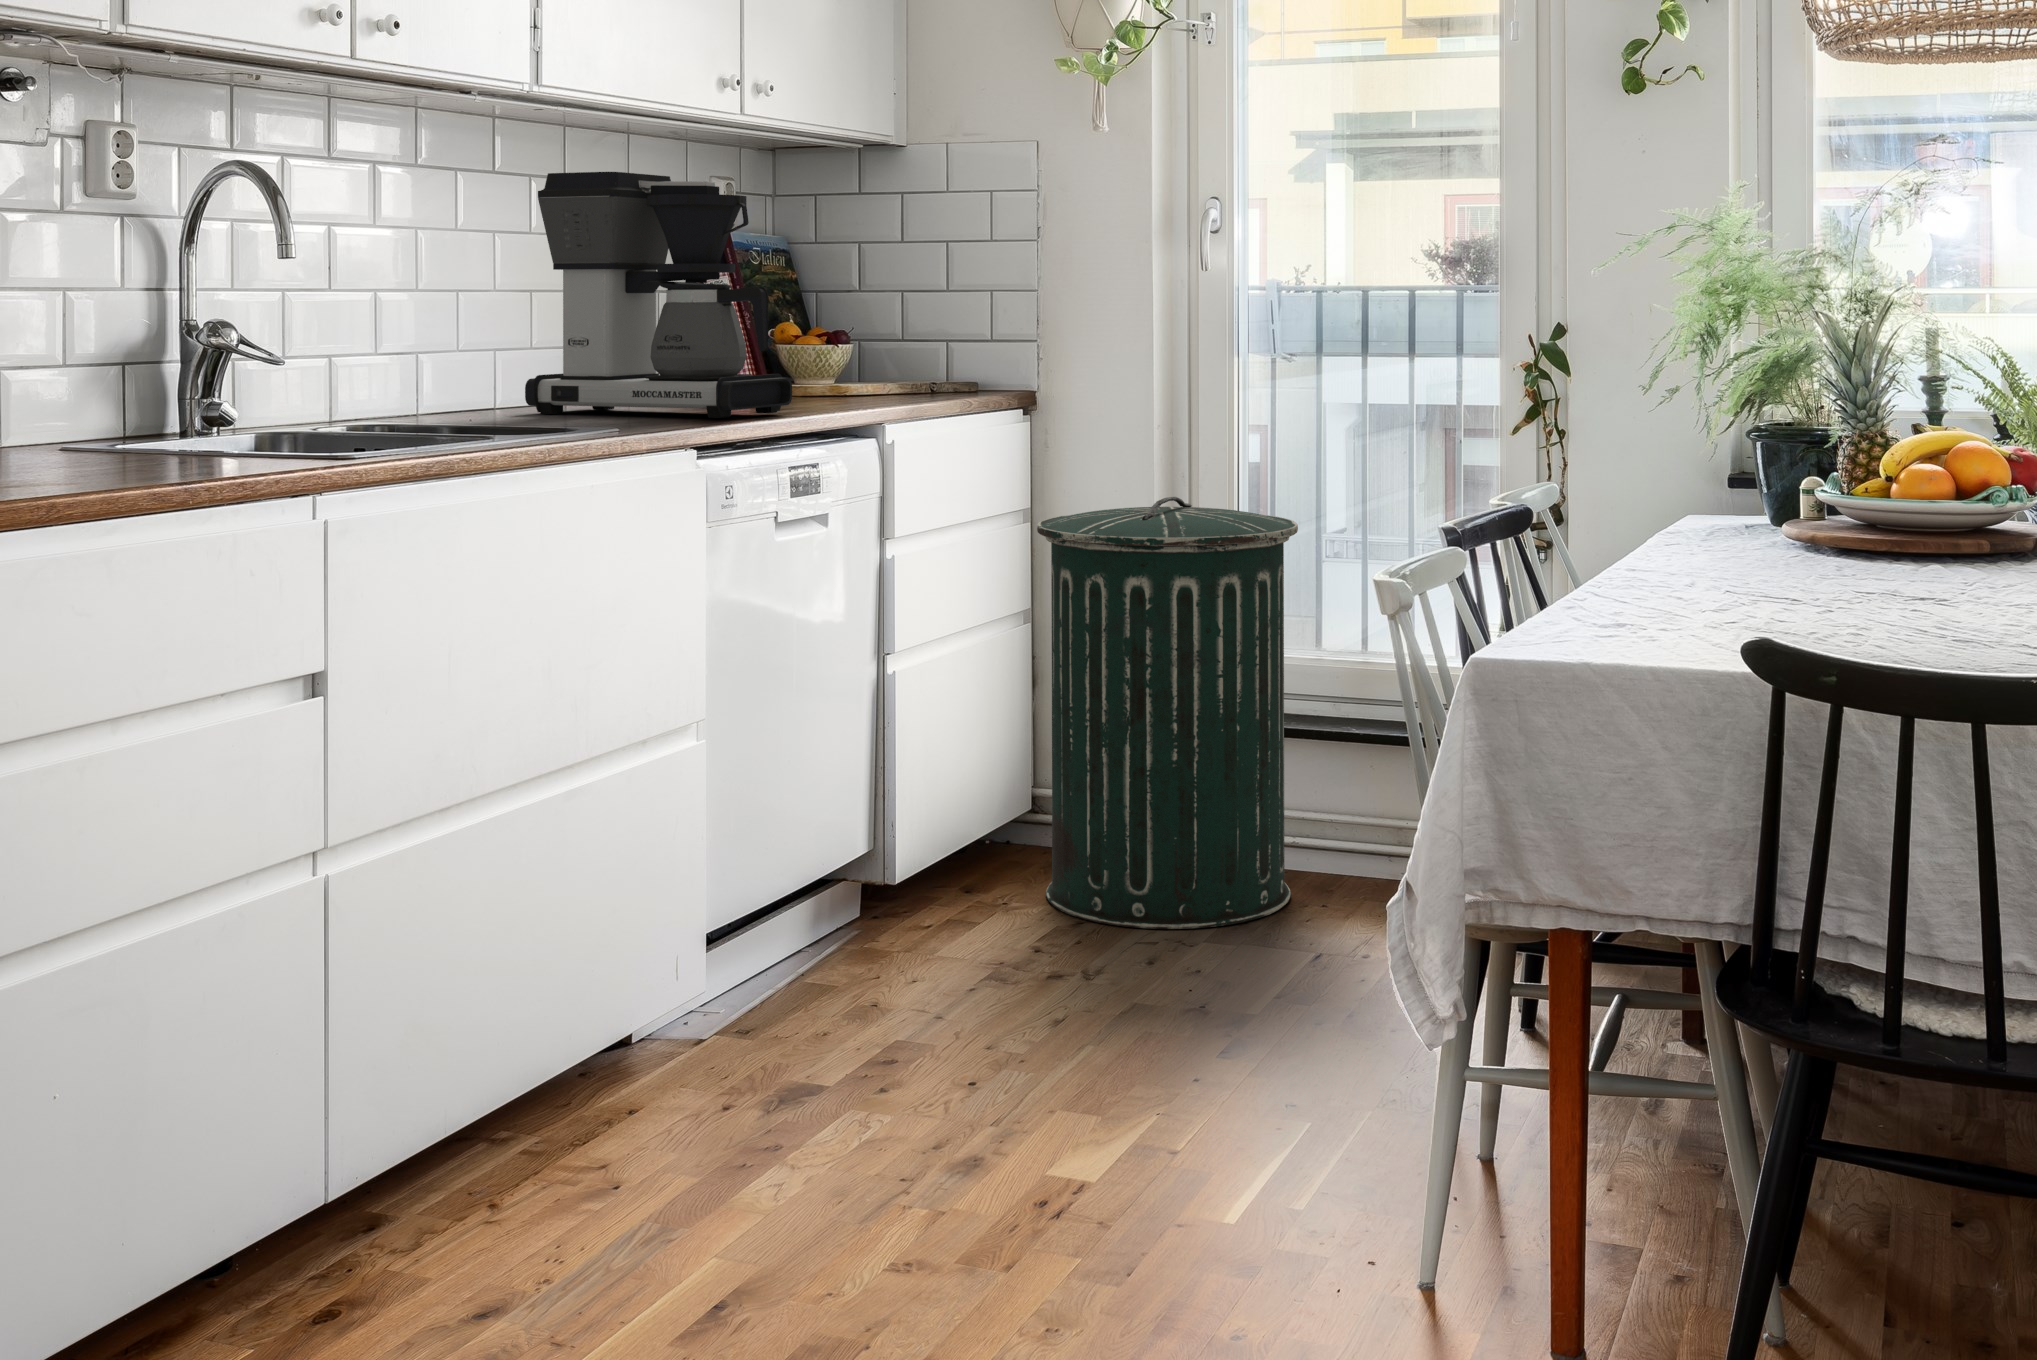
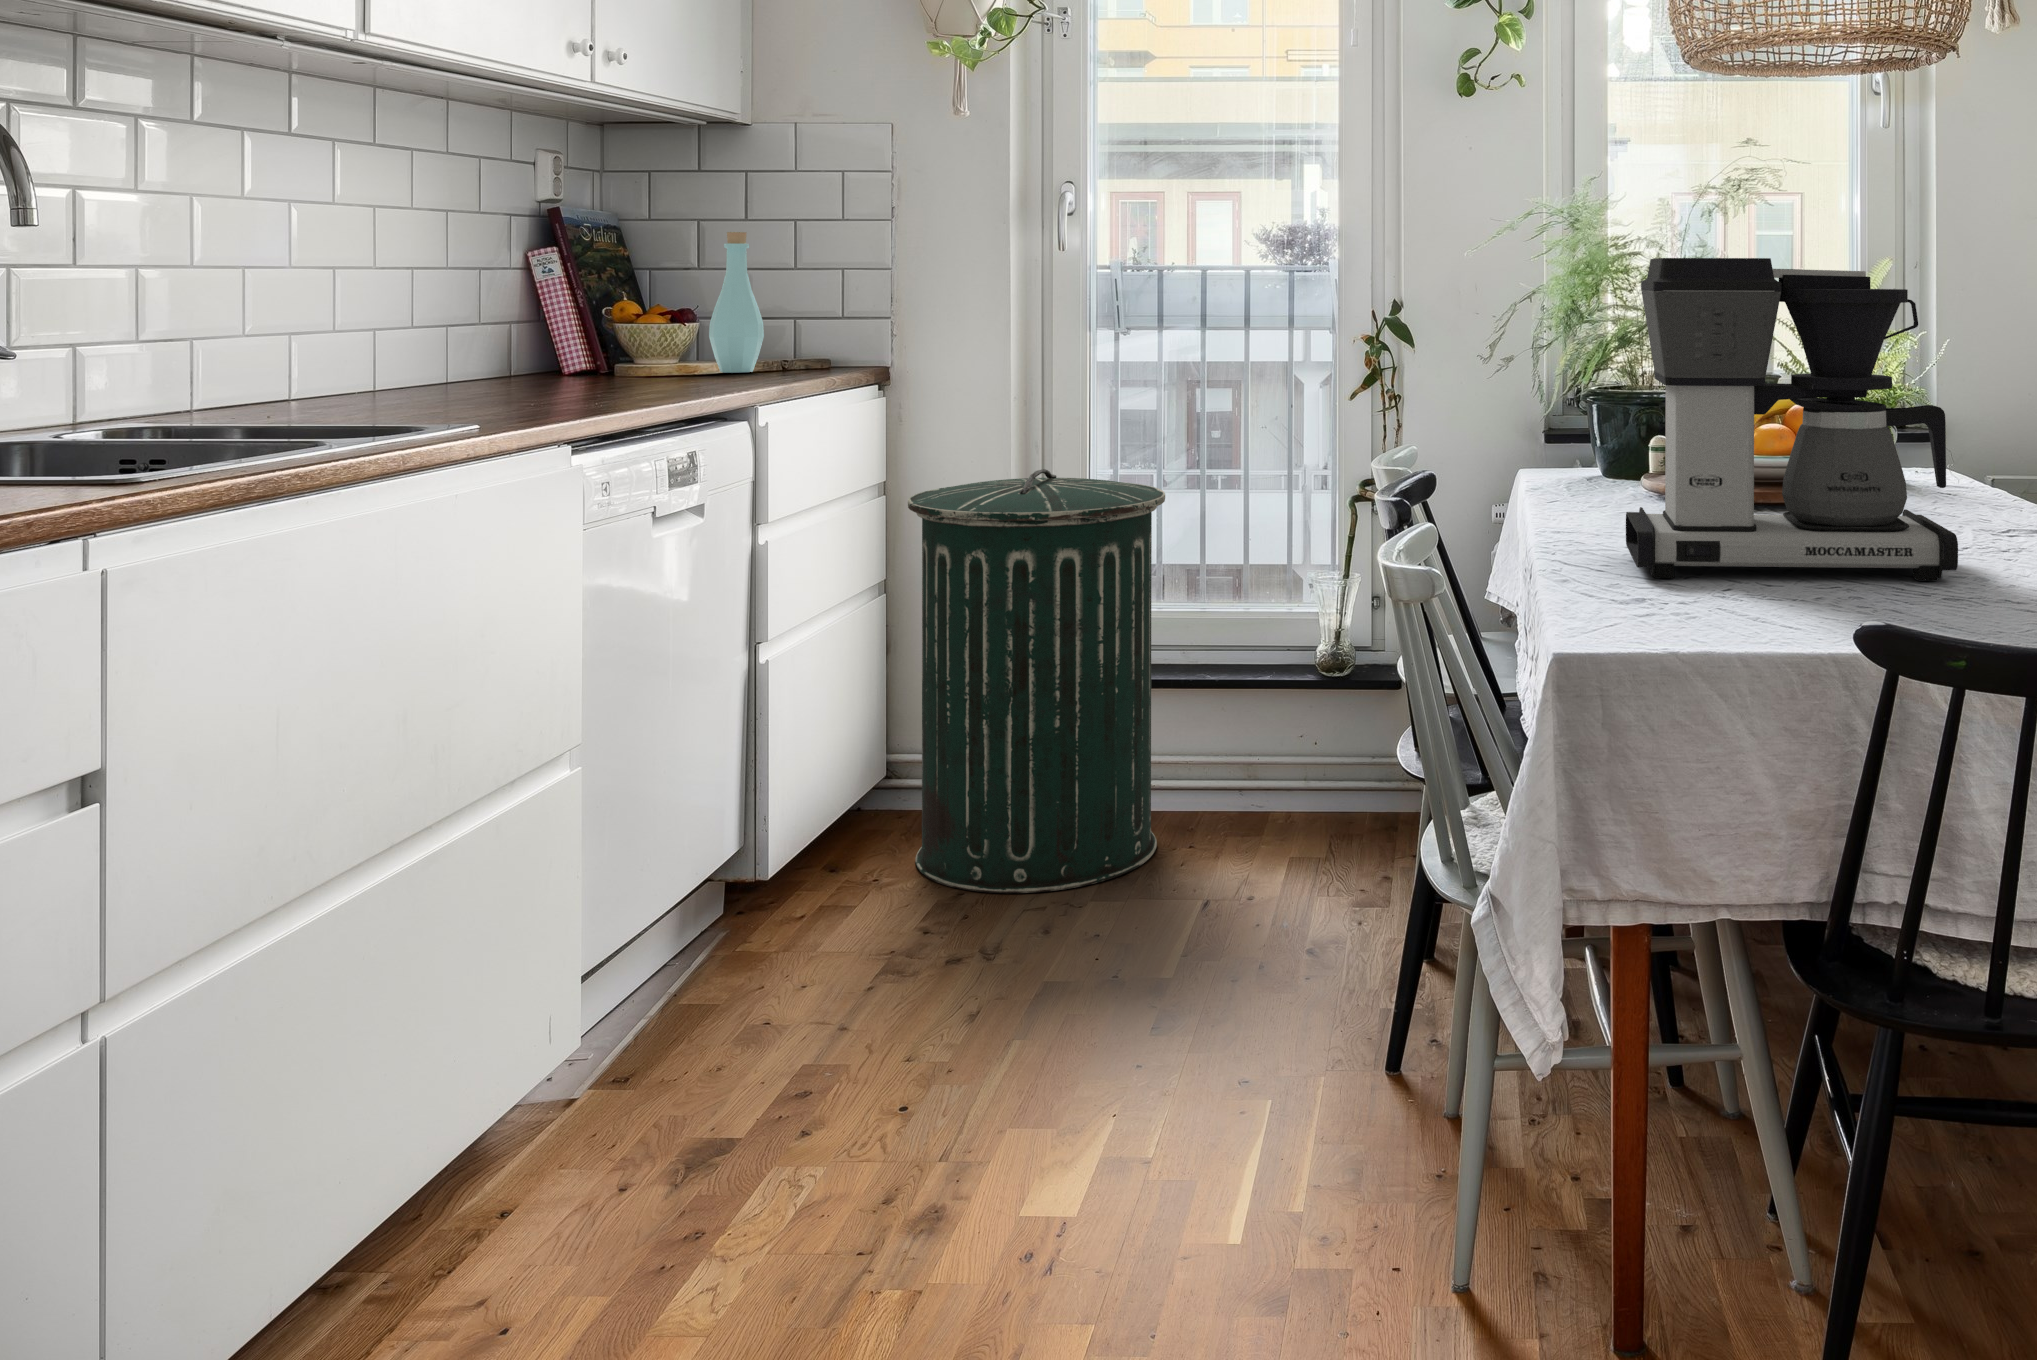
coffee maker: present [525,172,792,418] -> present [1626,258,1958,581]
bottle: none [861,254,911,393] -> present [709,232,764,373]

